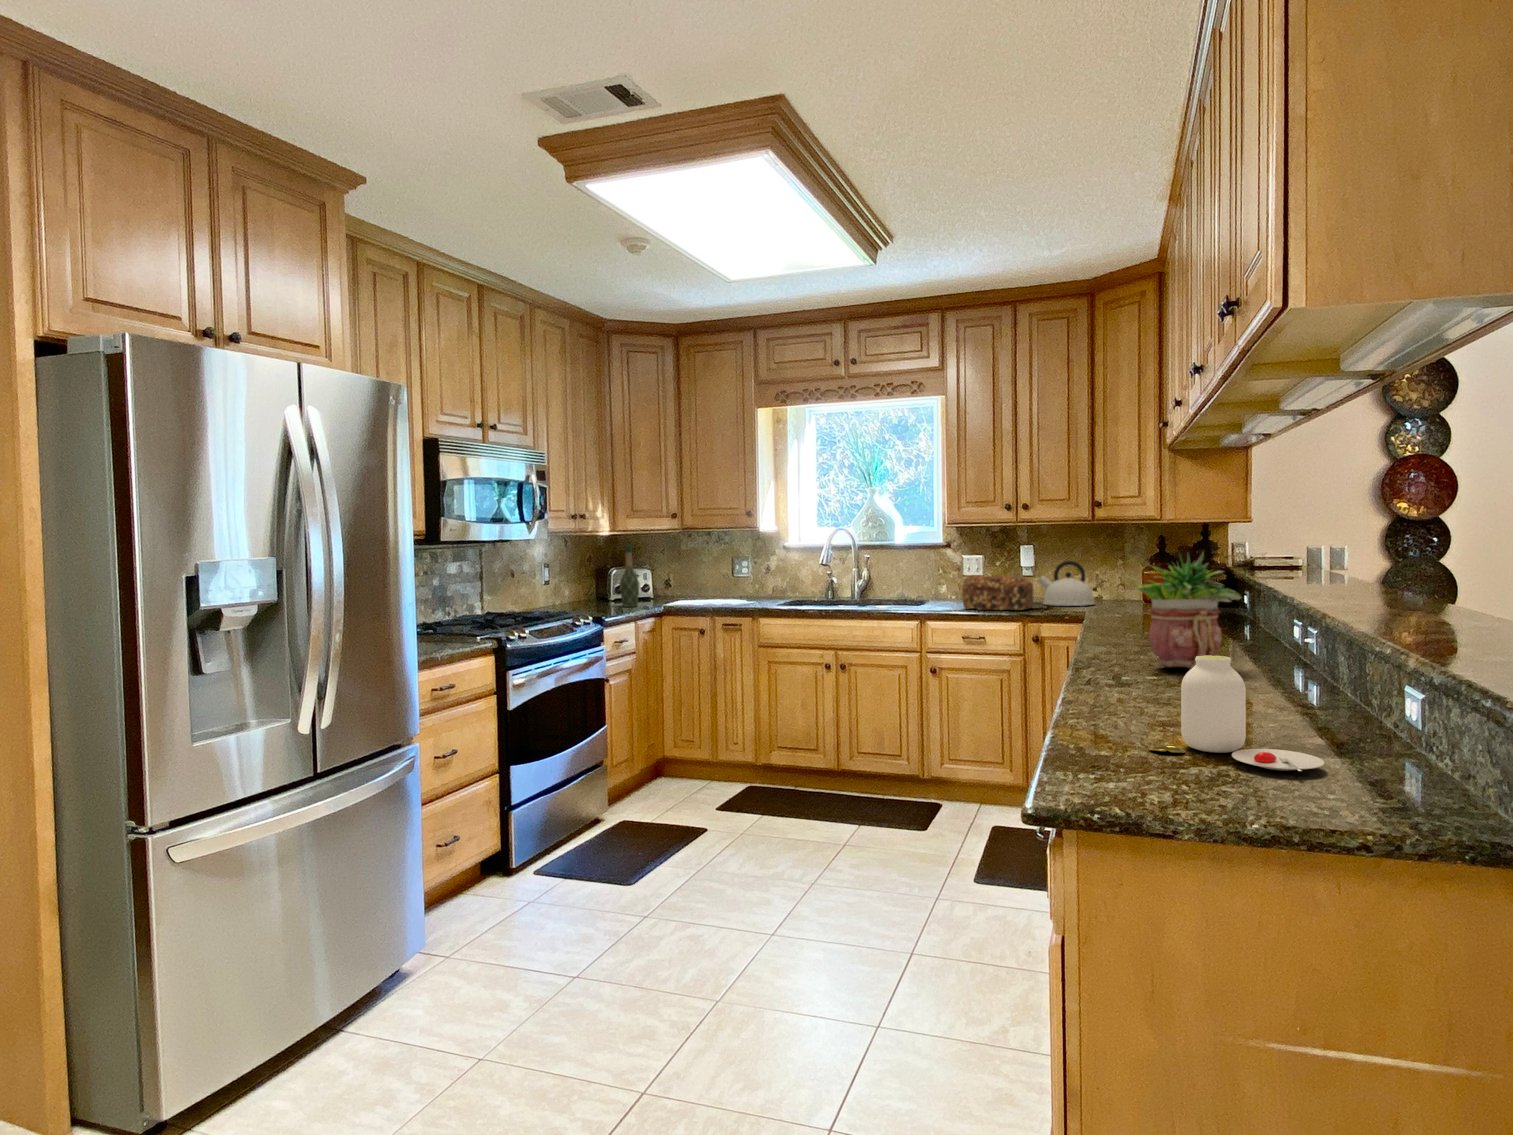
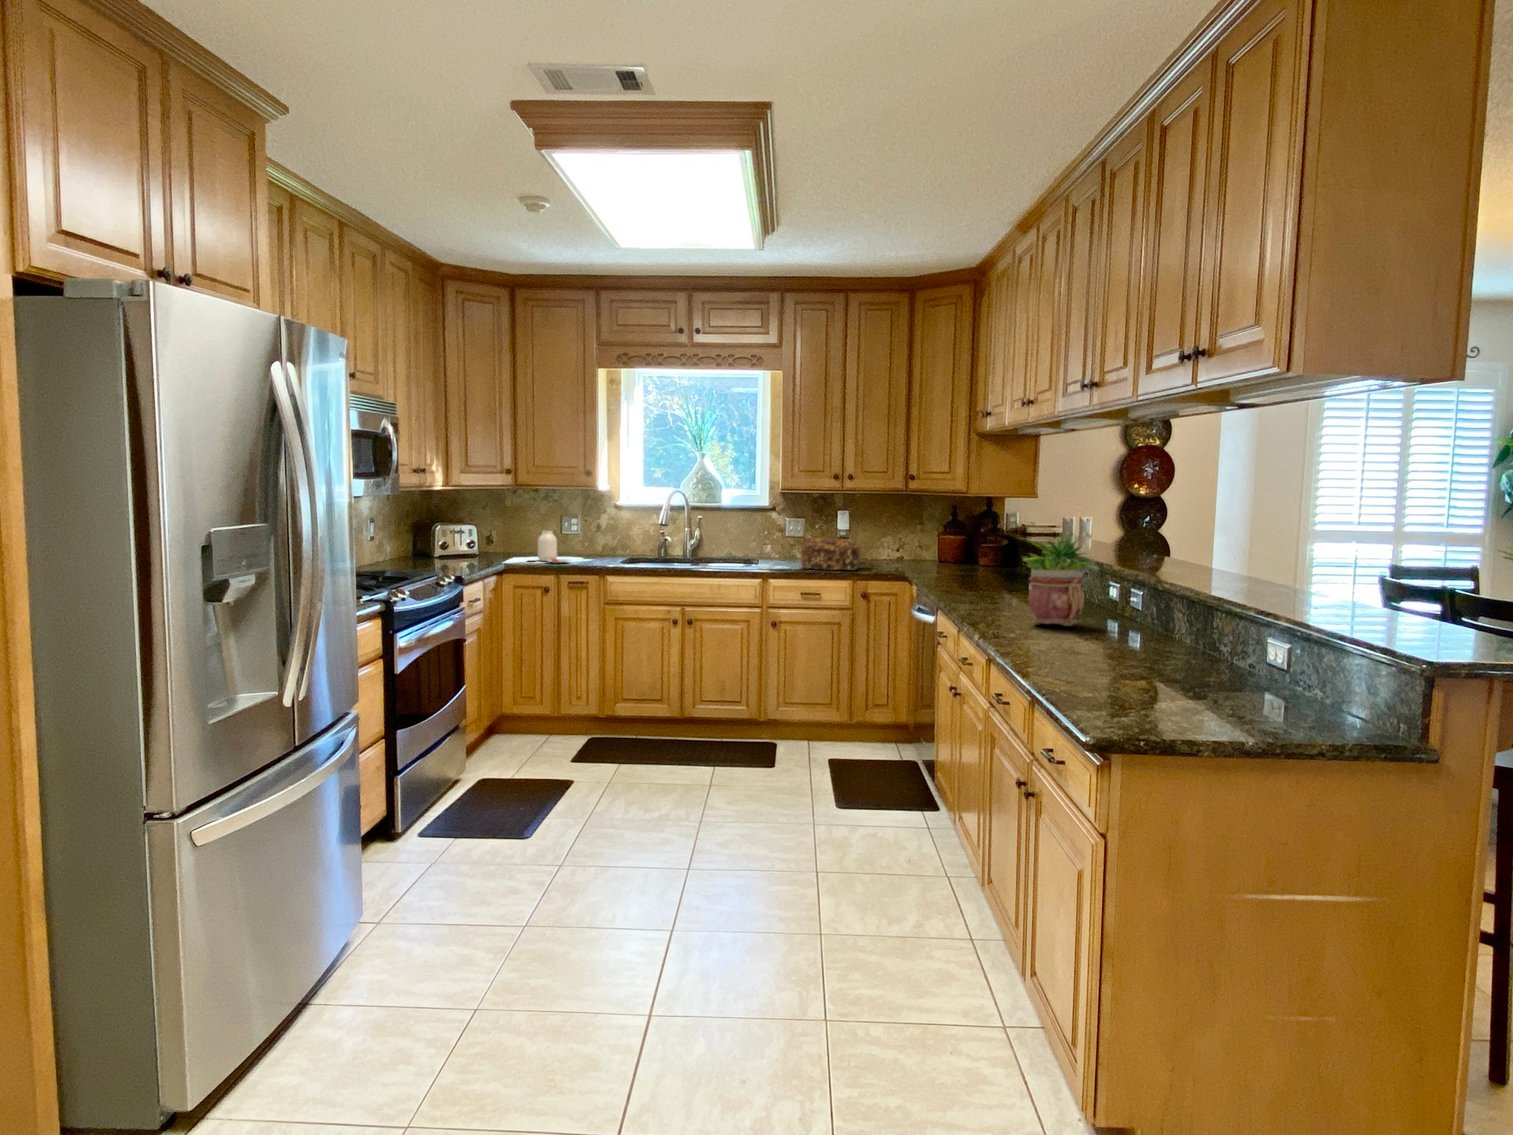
wine bottle: present [620,545,639,607] -> none [462,501,483,564]
kettle: present [1038,561,1094,606] -> none [857,526,905,566]
jar: present [1149,655,1324,771] -> present [538,531,569,563]

